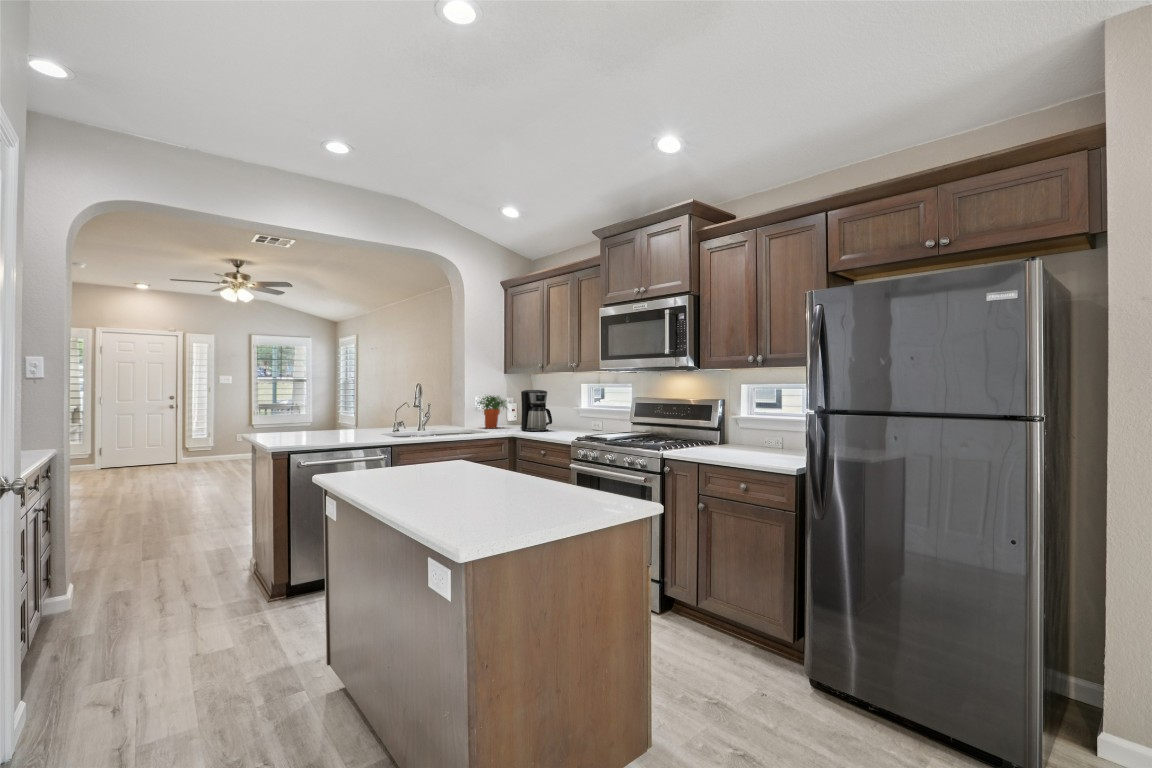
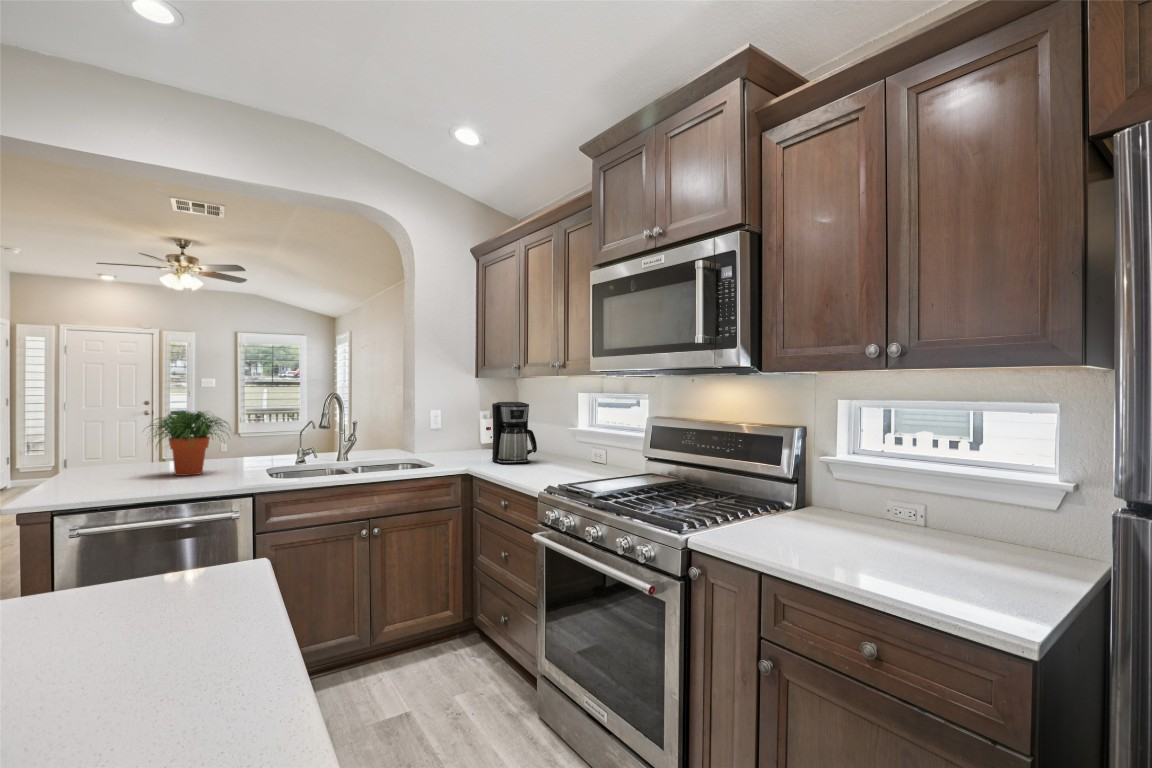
potted plant: present [476,396,508,428] -> present [150,410,228,476]

